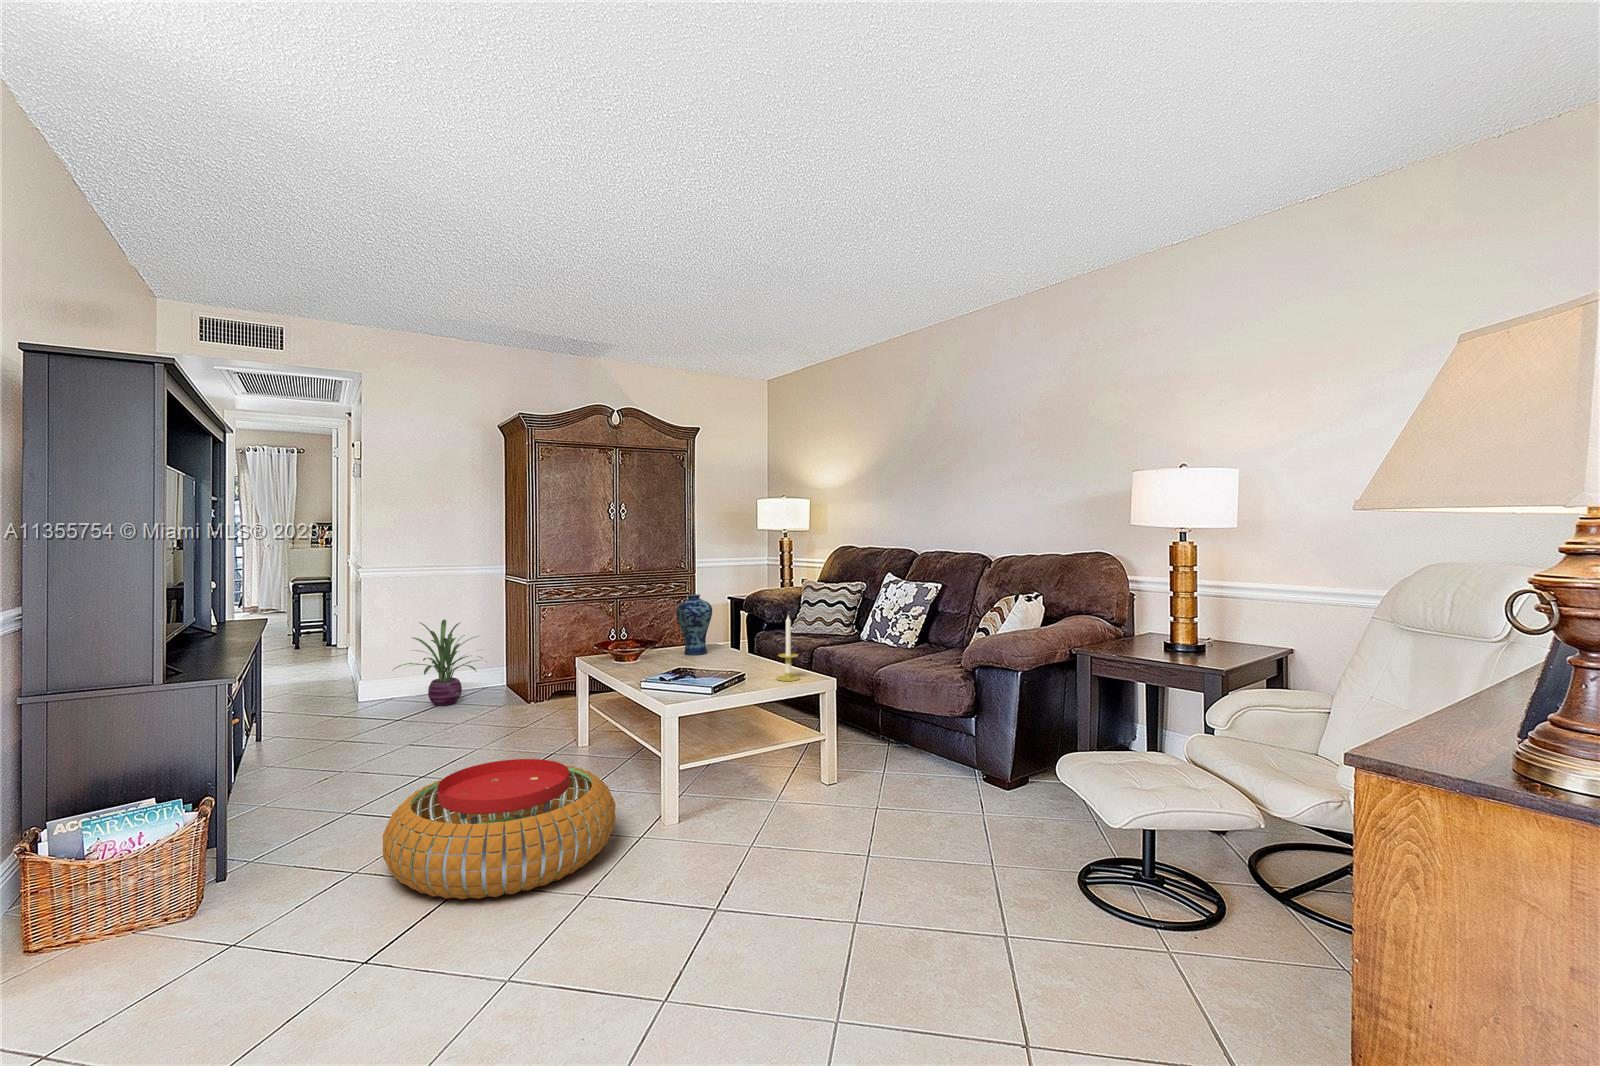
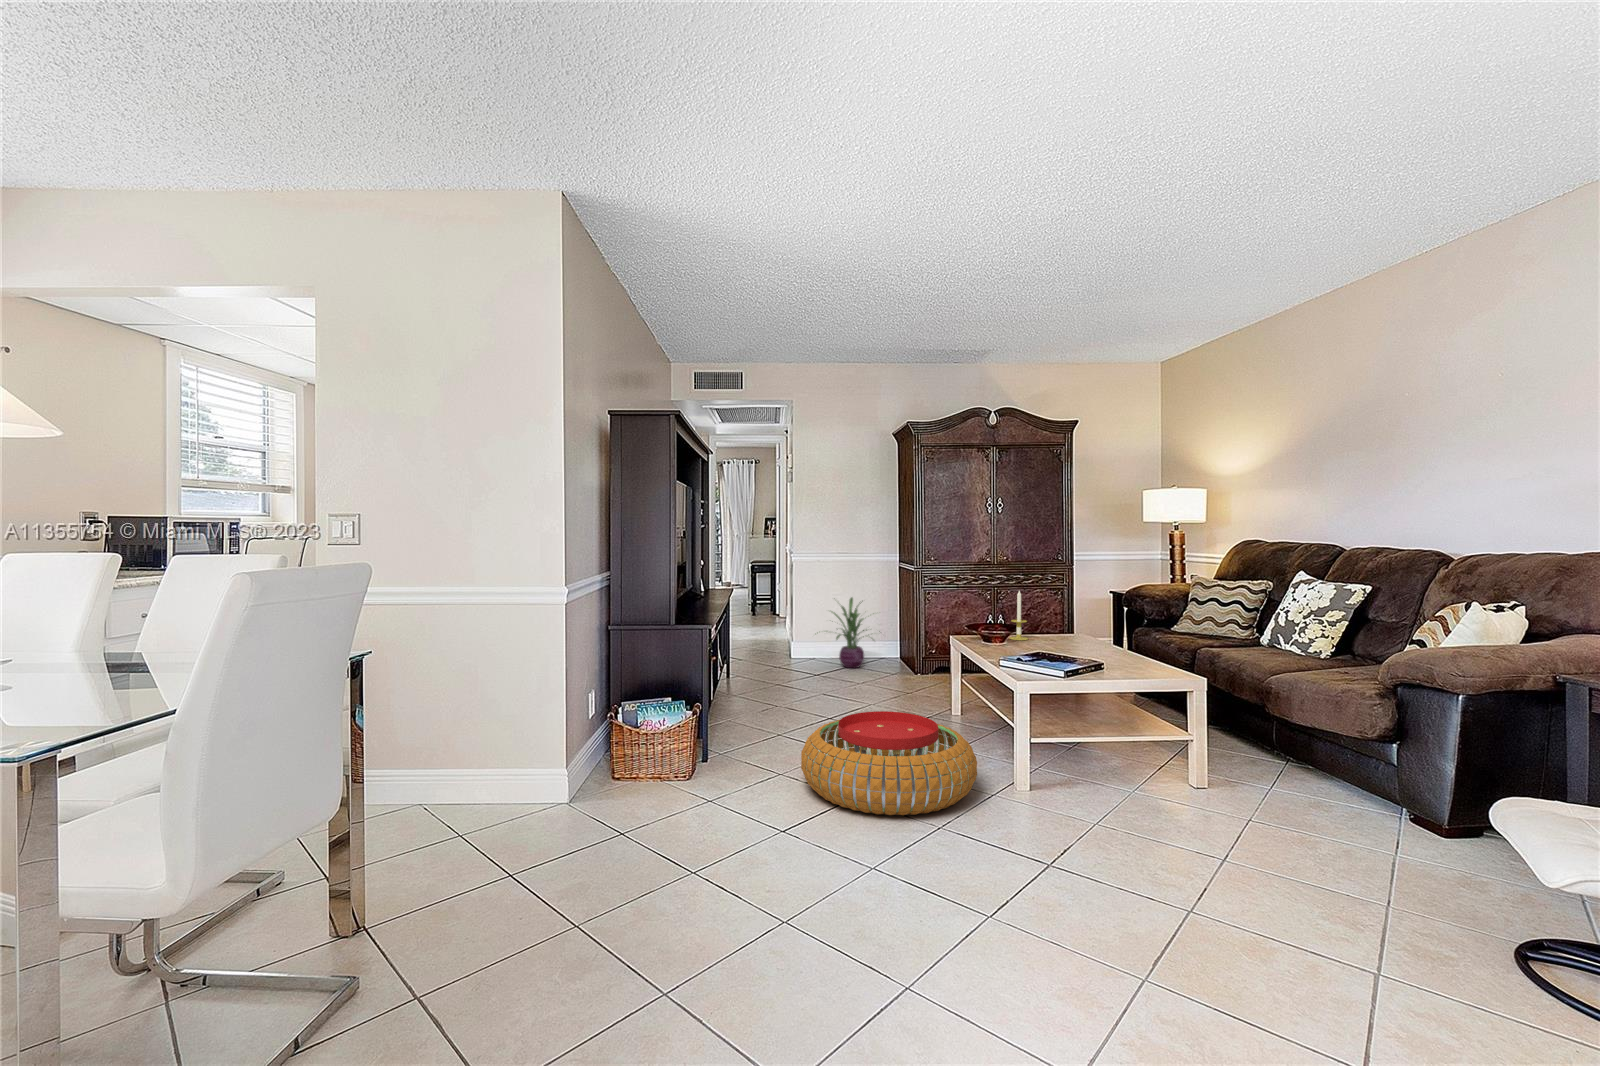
vase: present [676,594,712,655] -> none [1047,585,1084,643]
candle: present [776,615,800,681] -> present [1010,591,1028,640]

